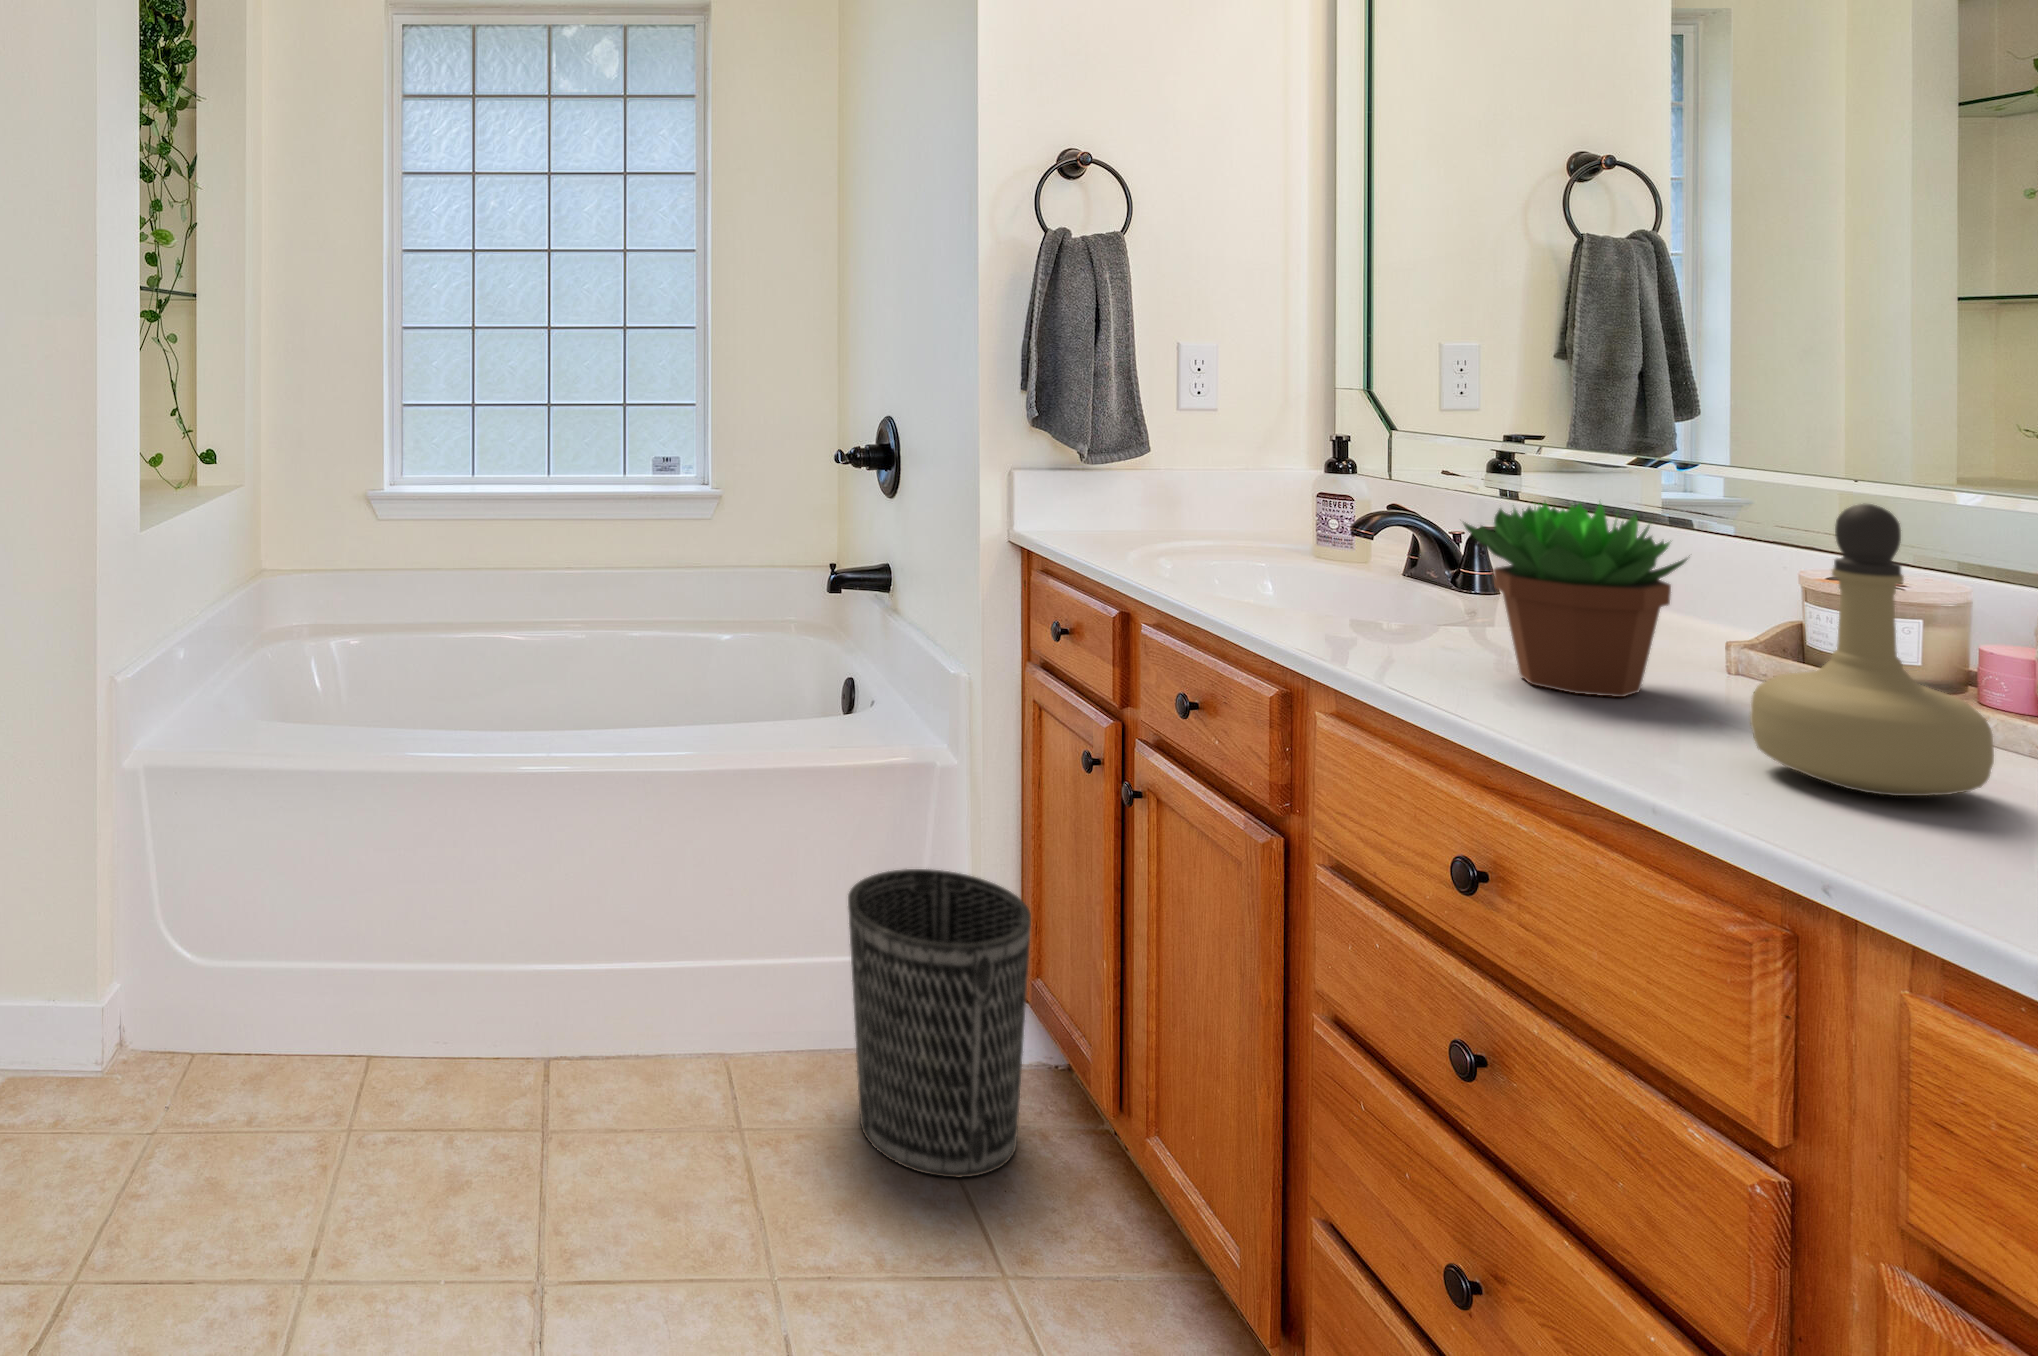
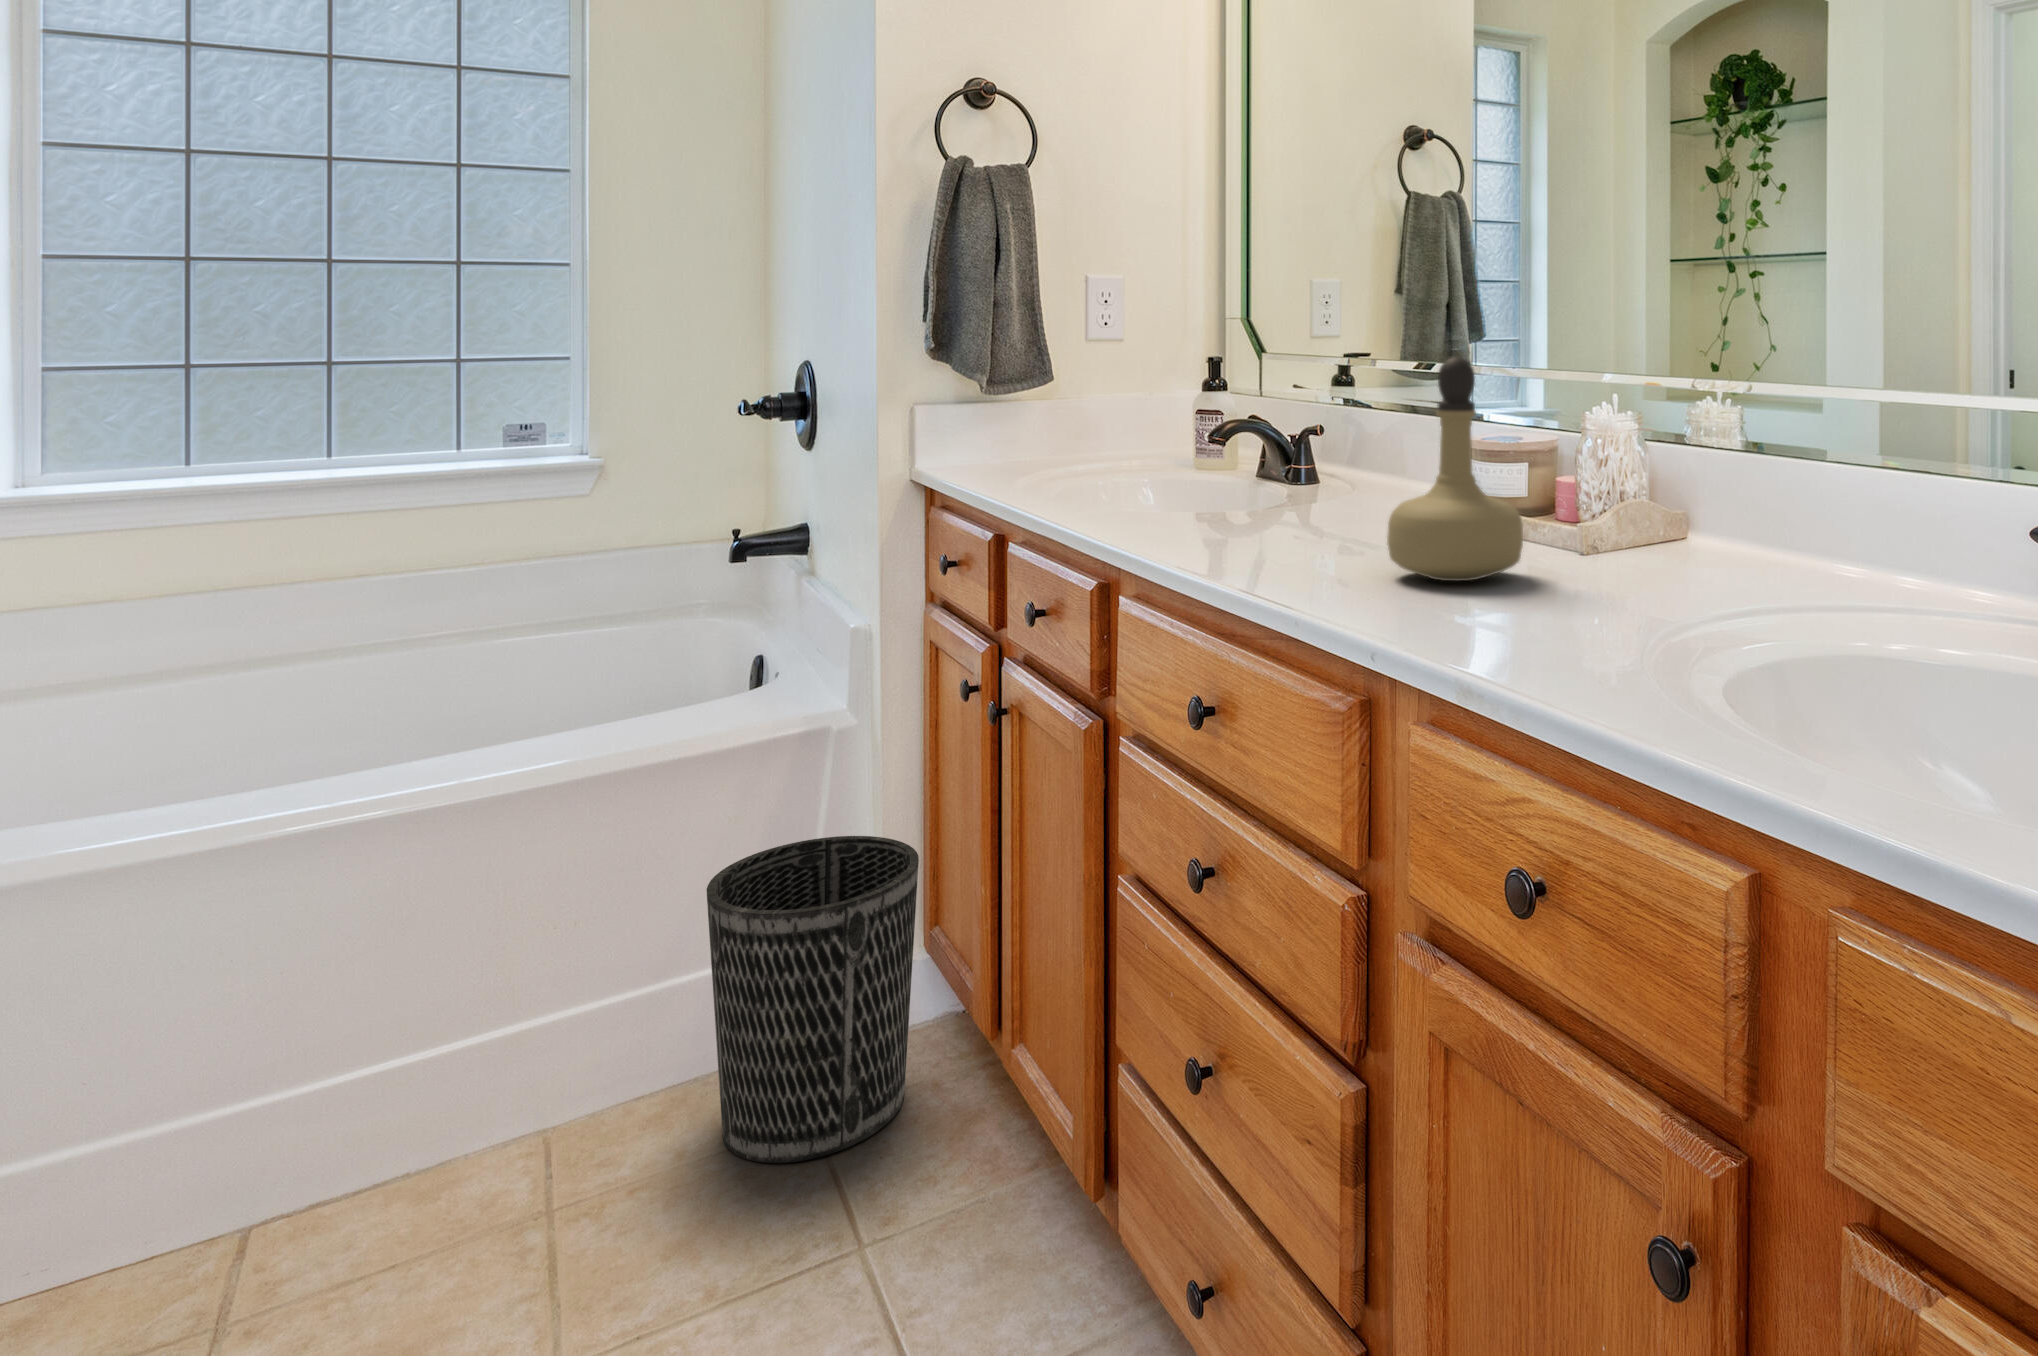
succulent plant: present [1464,502,1687,697] -> none [1235,380,1390,545]

